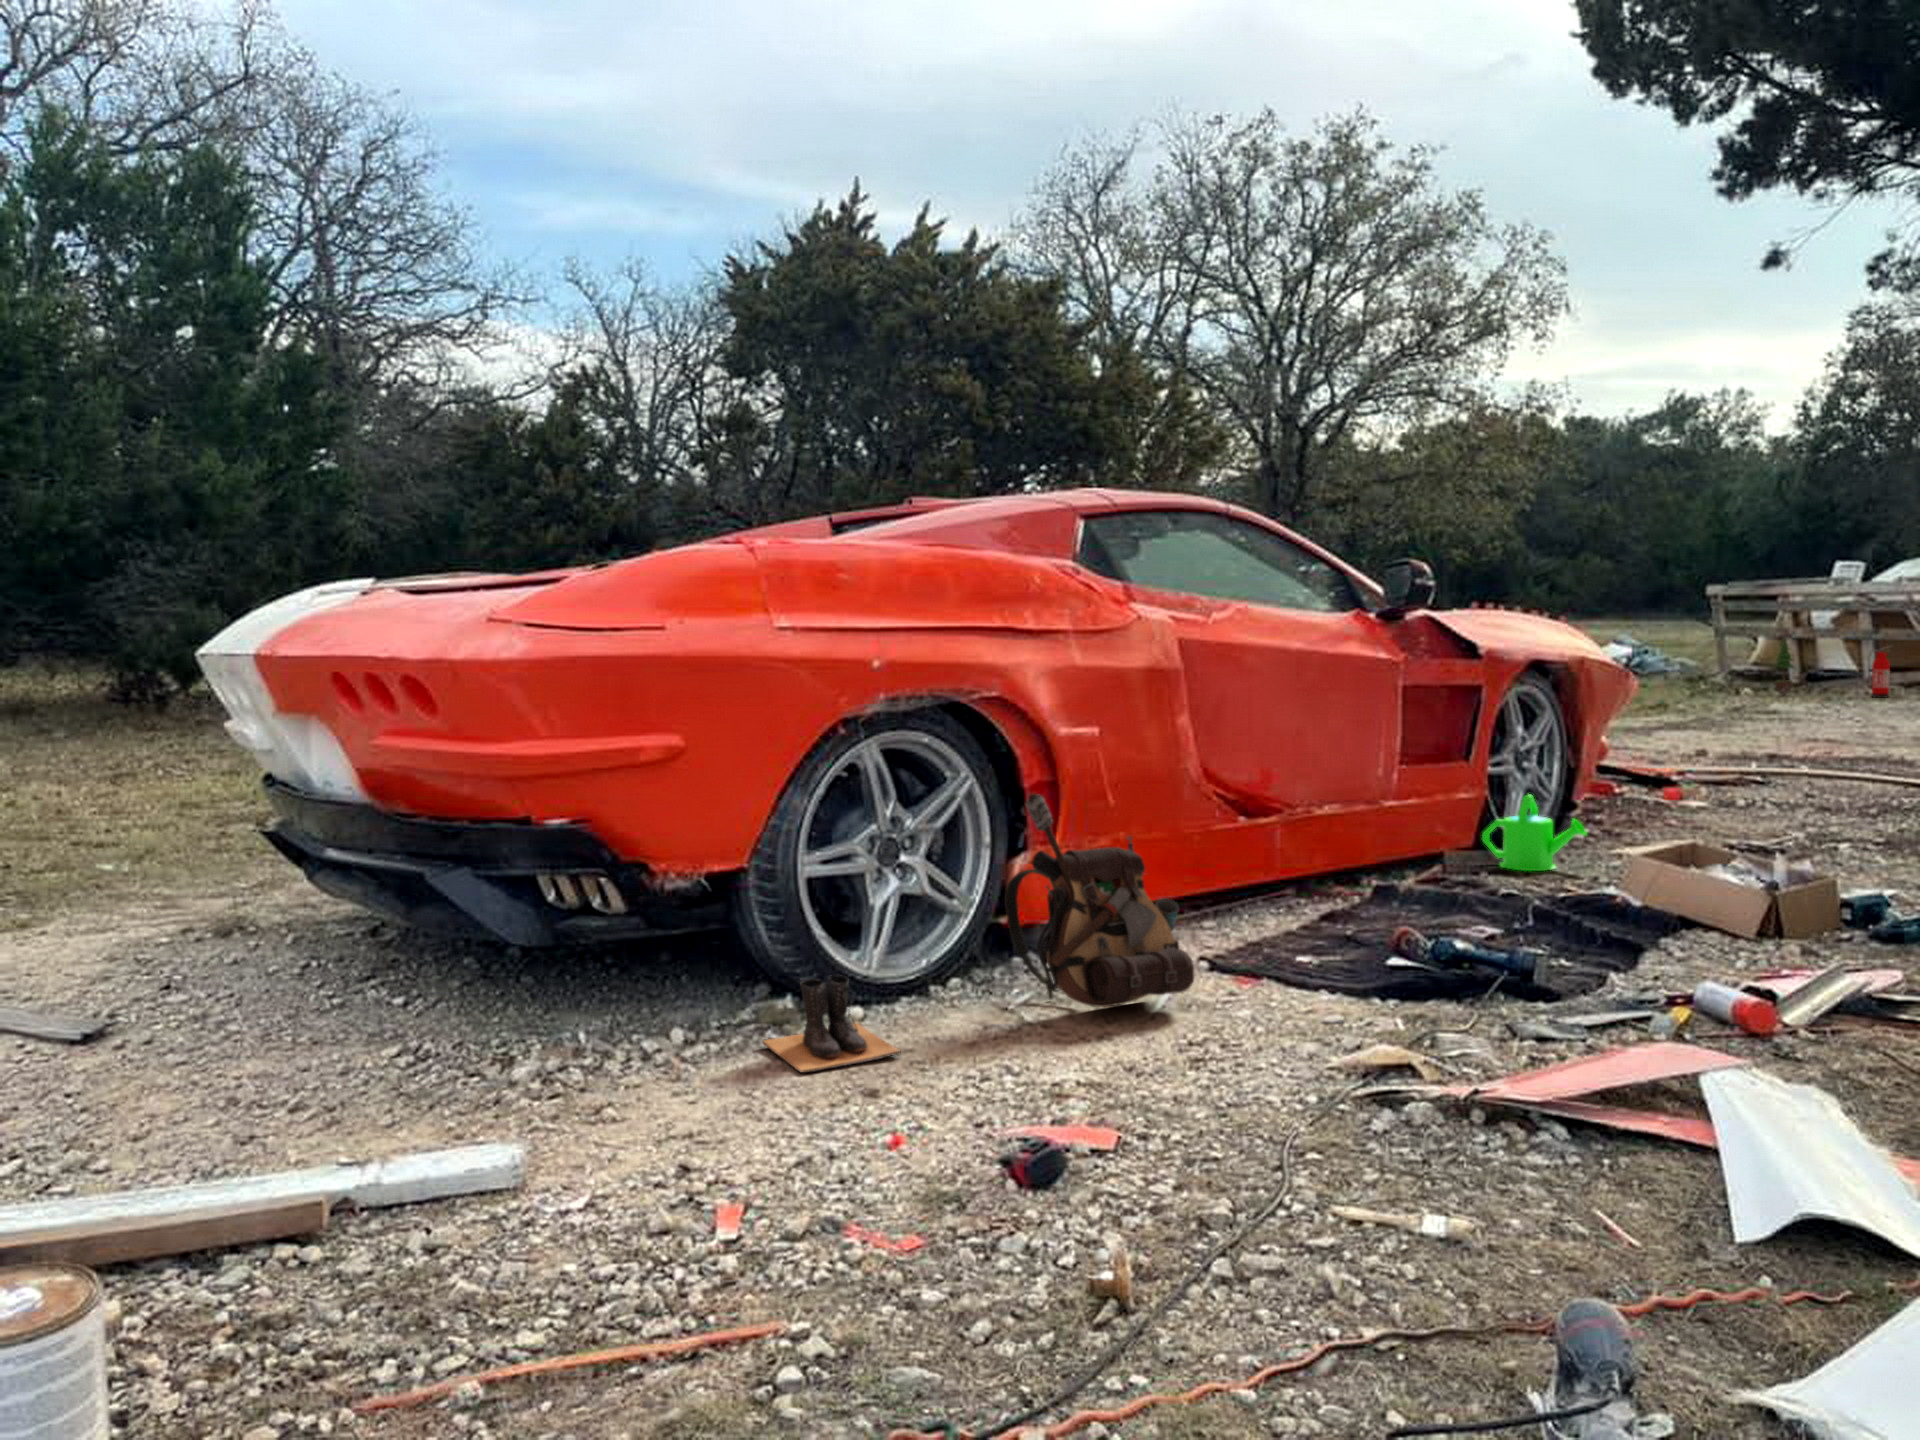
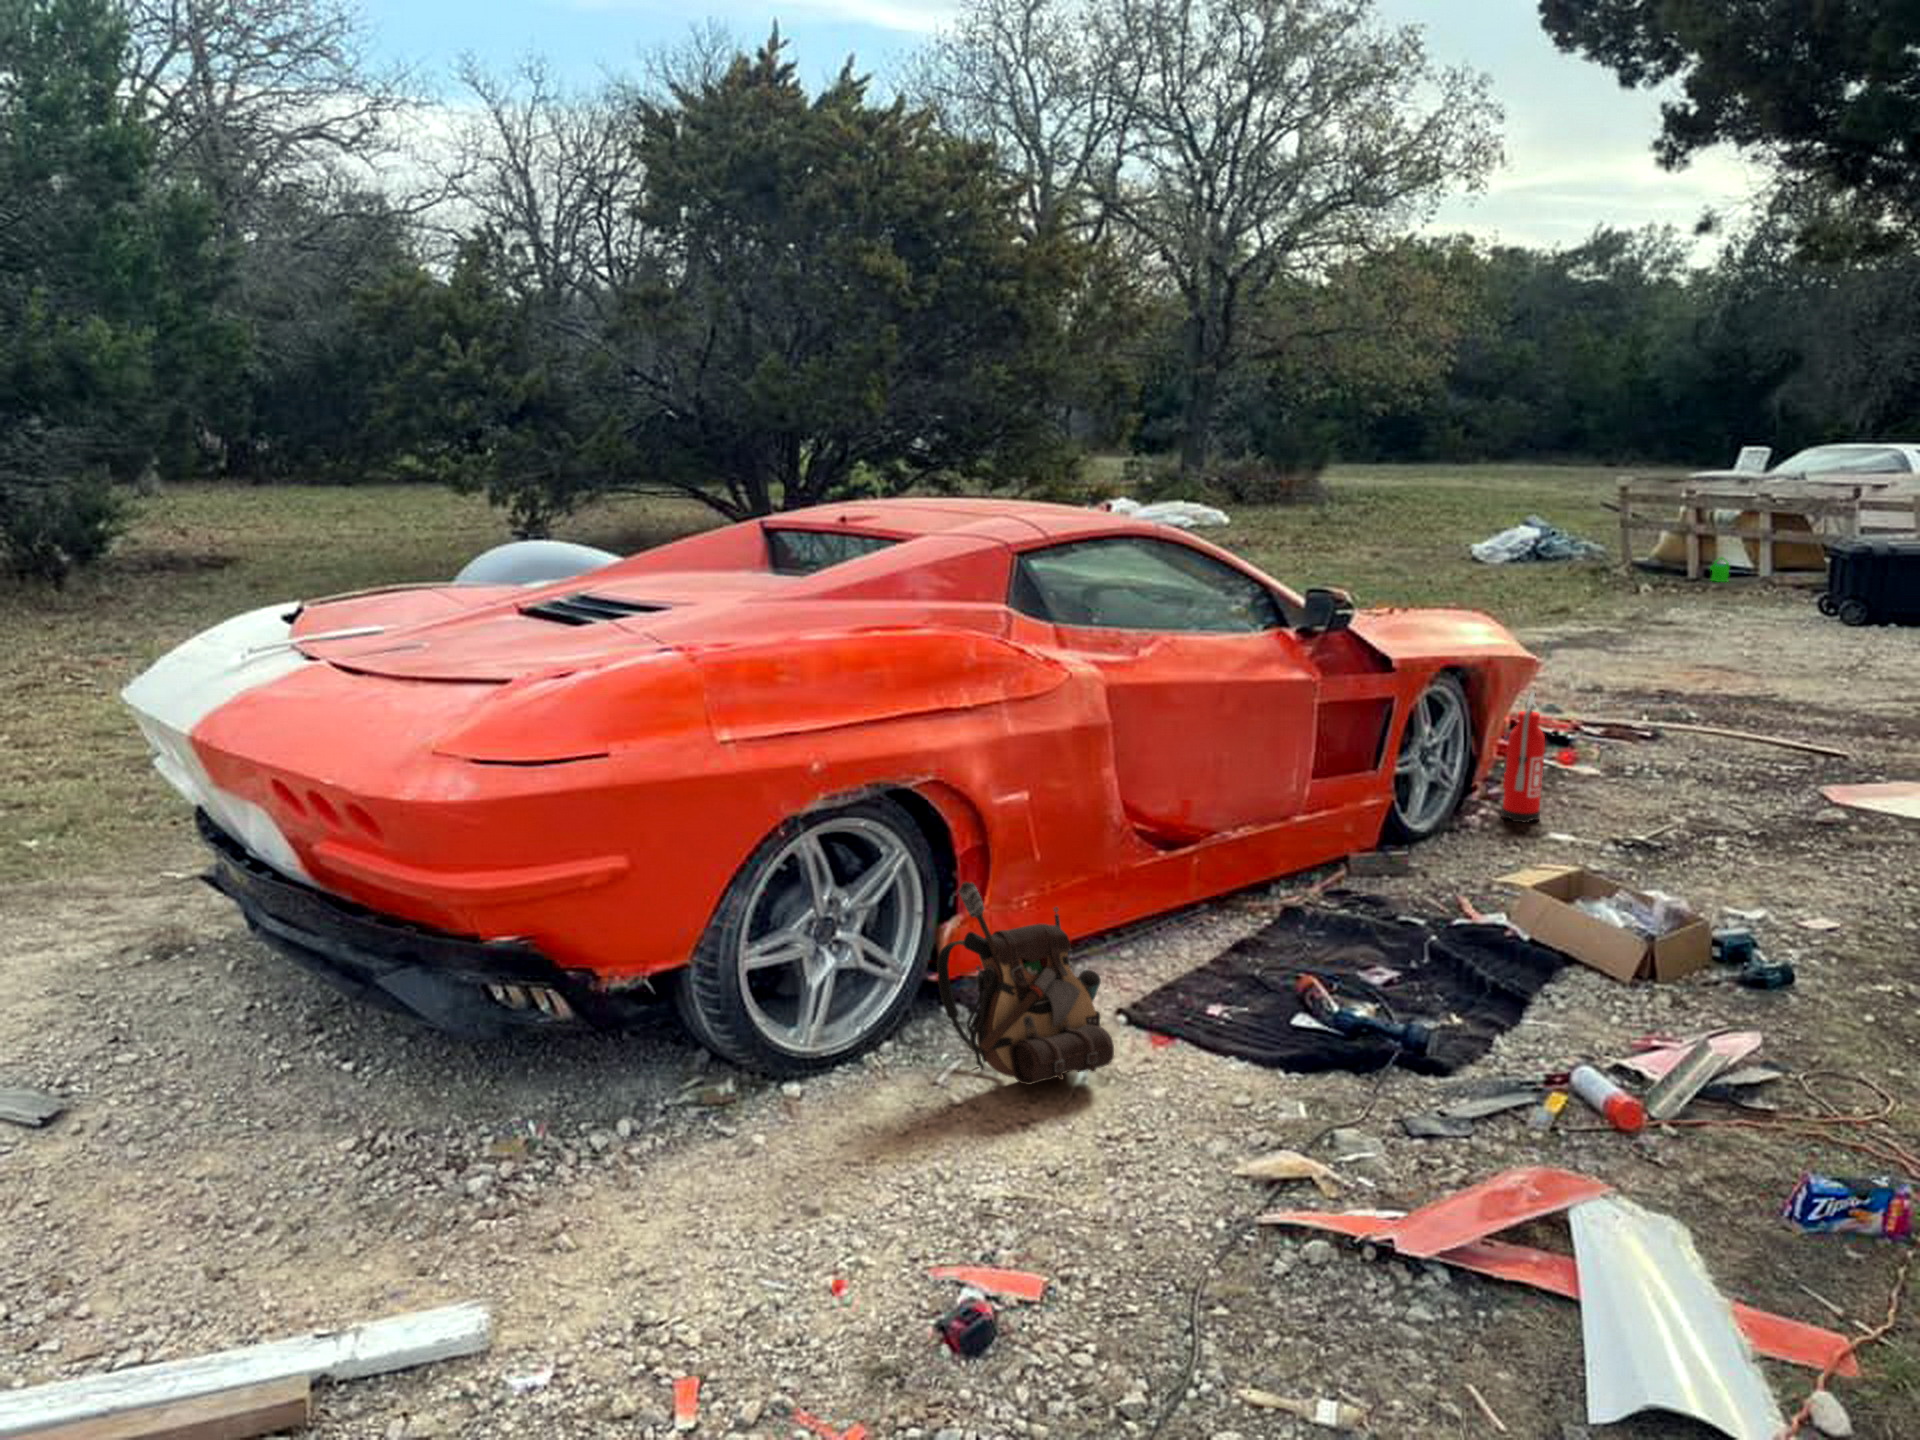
potted tree: present [1775,638,1794,695] -> none [1664,521,1687,579]
fire extinguisher: present [1868,645,1892,698] -> present [1502,692,1545,823]
watering can: present [1482,794,1586,871] -> present [1710,557,1729,582]
boots: present [763,975,901,1073] -> none [707,1071,839,1178]

